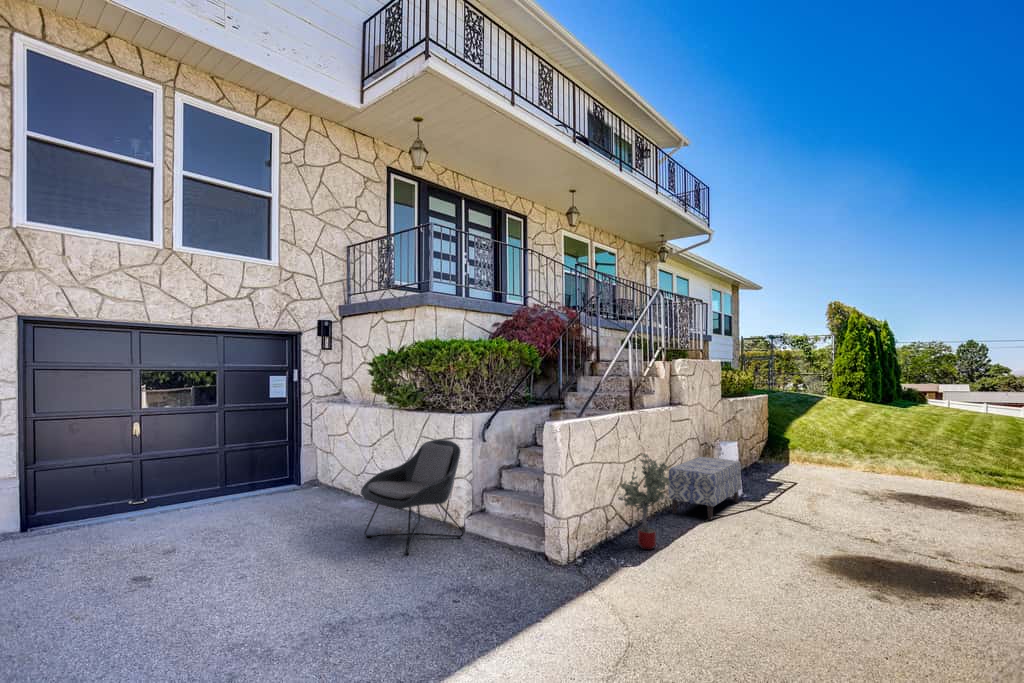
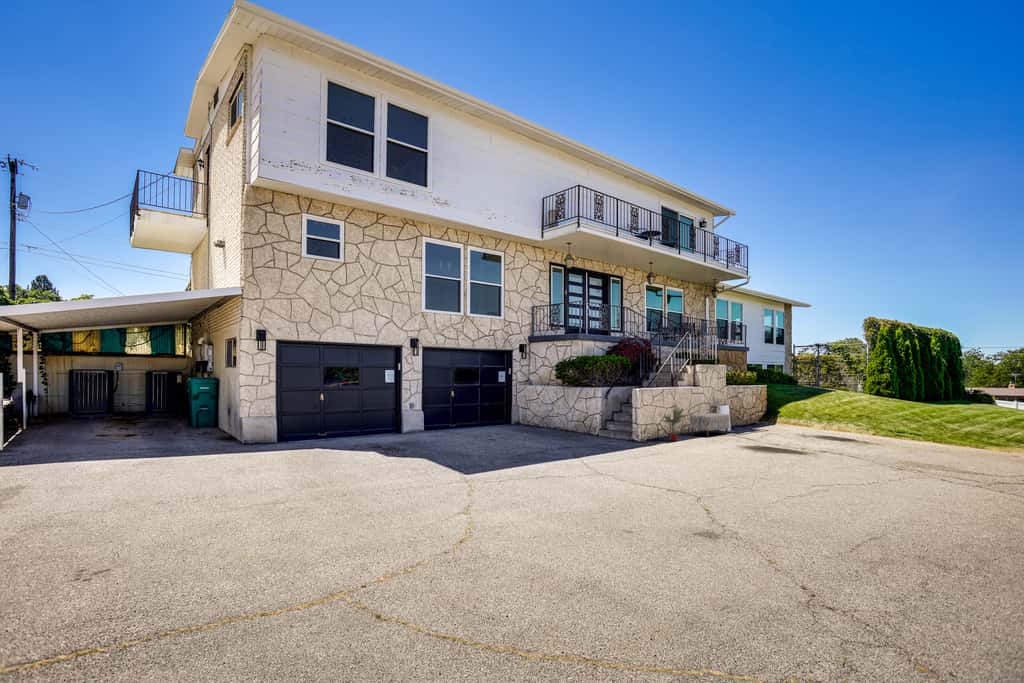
lounge chair: present [361,439,464,555] -> none [557,398,599,438]

